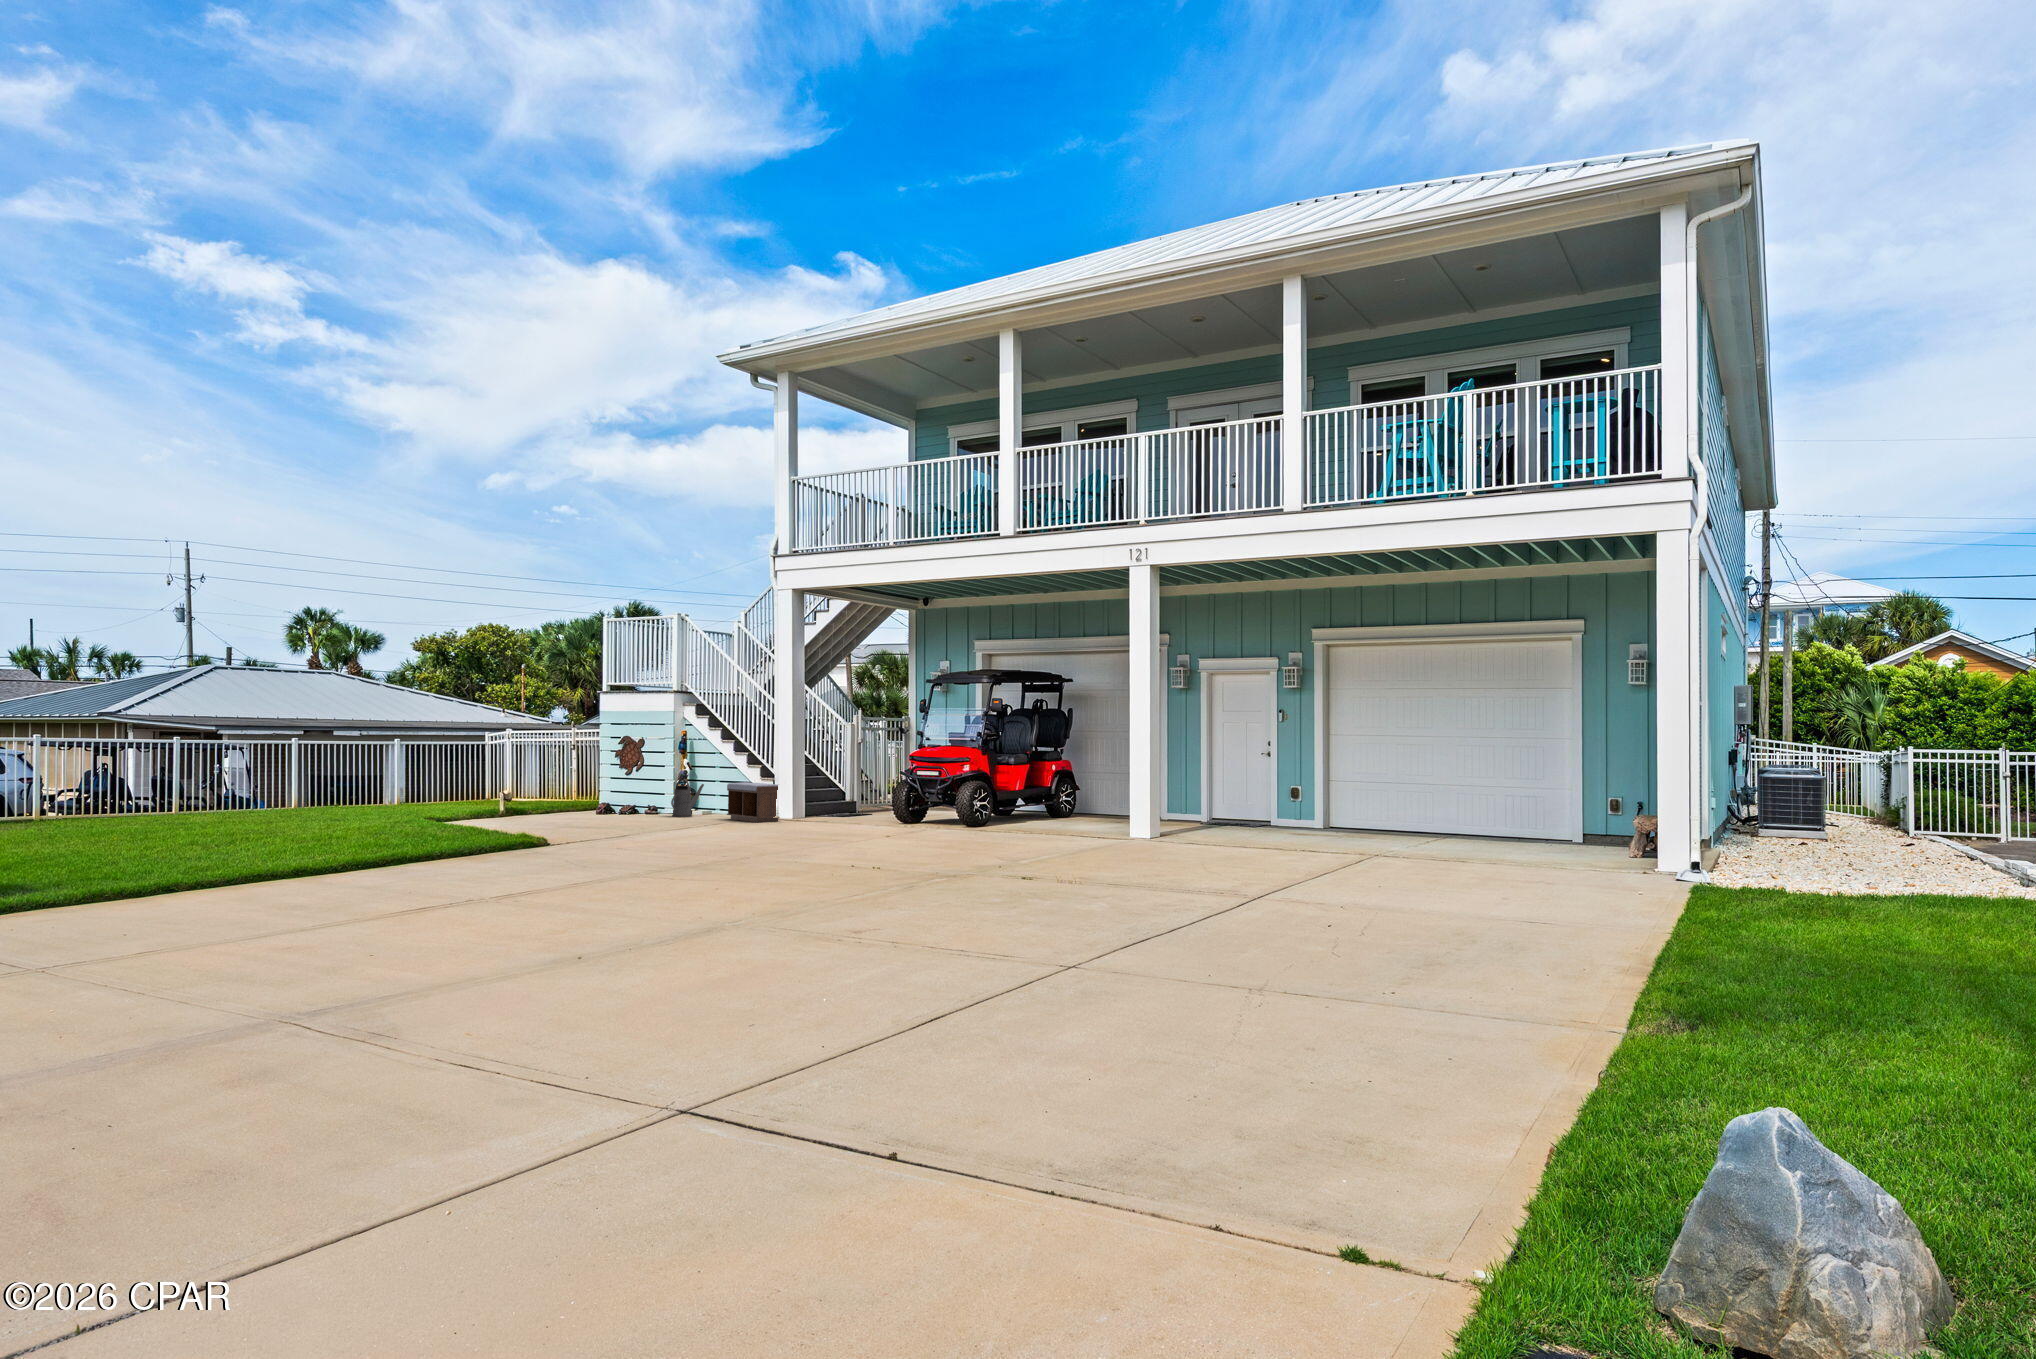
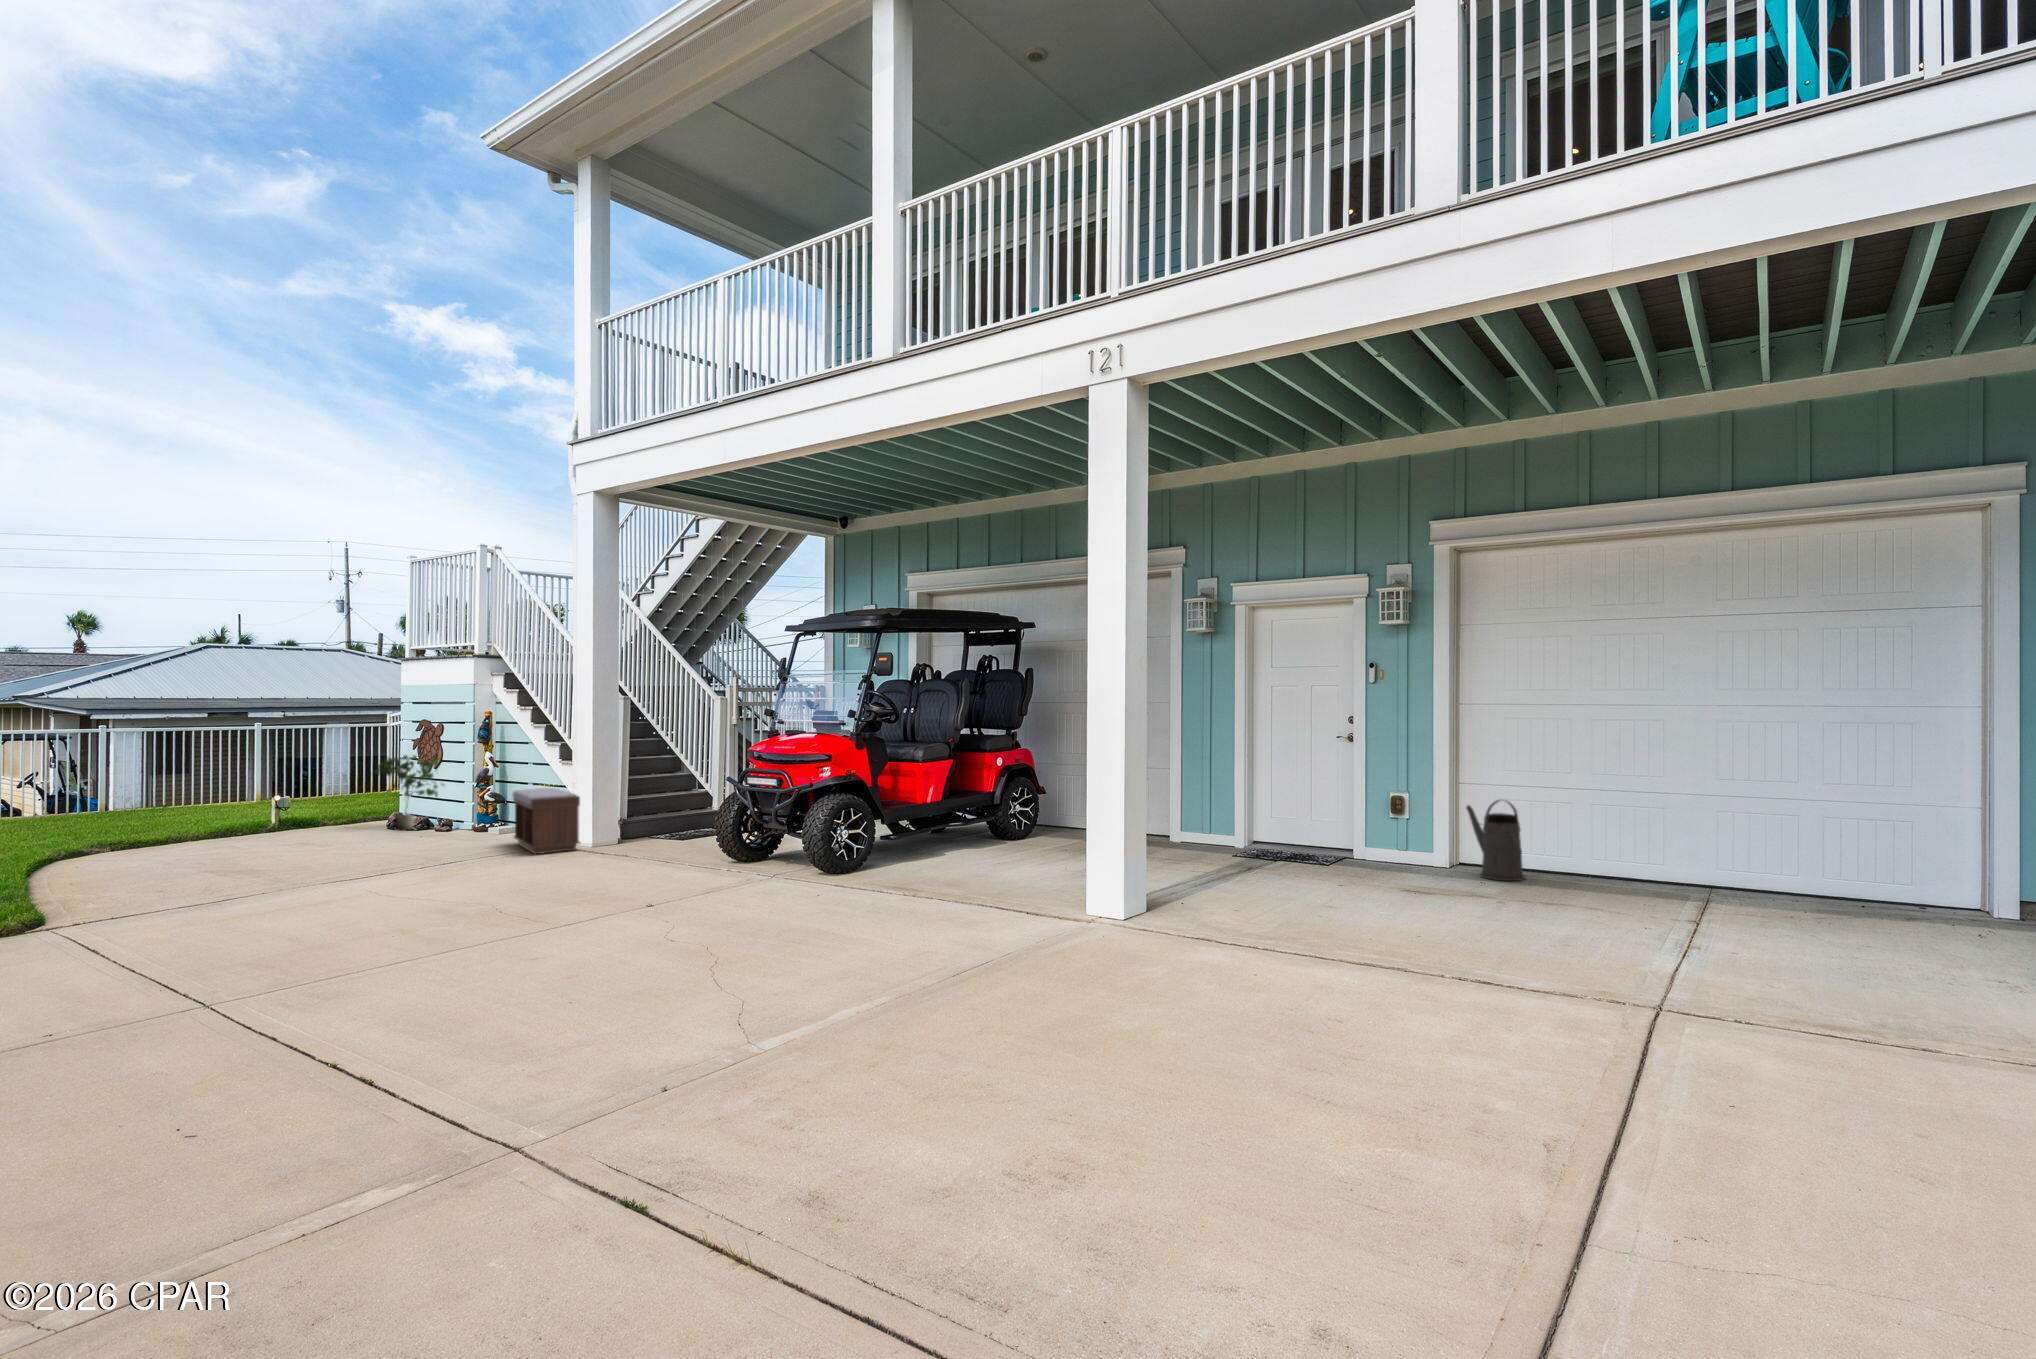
potted plant: none [599,761,644,814] -> present [375,755,443,830]
watering can: present [671,779,704,817] -> present [1466,800,1525,881]

